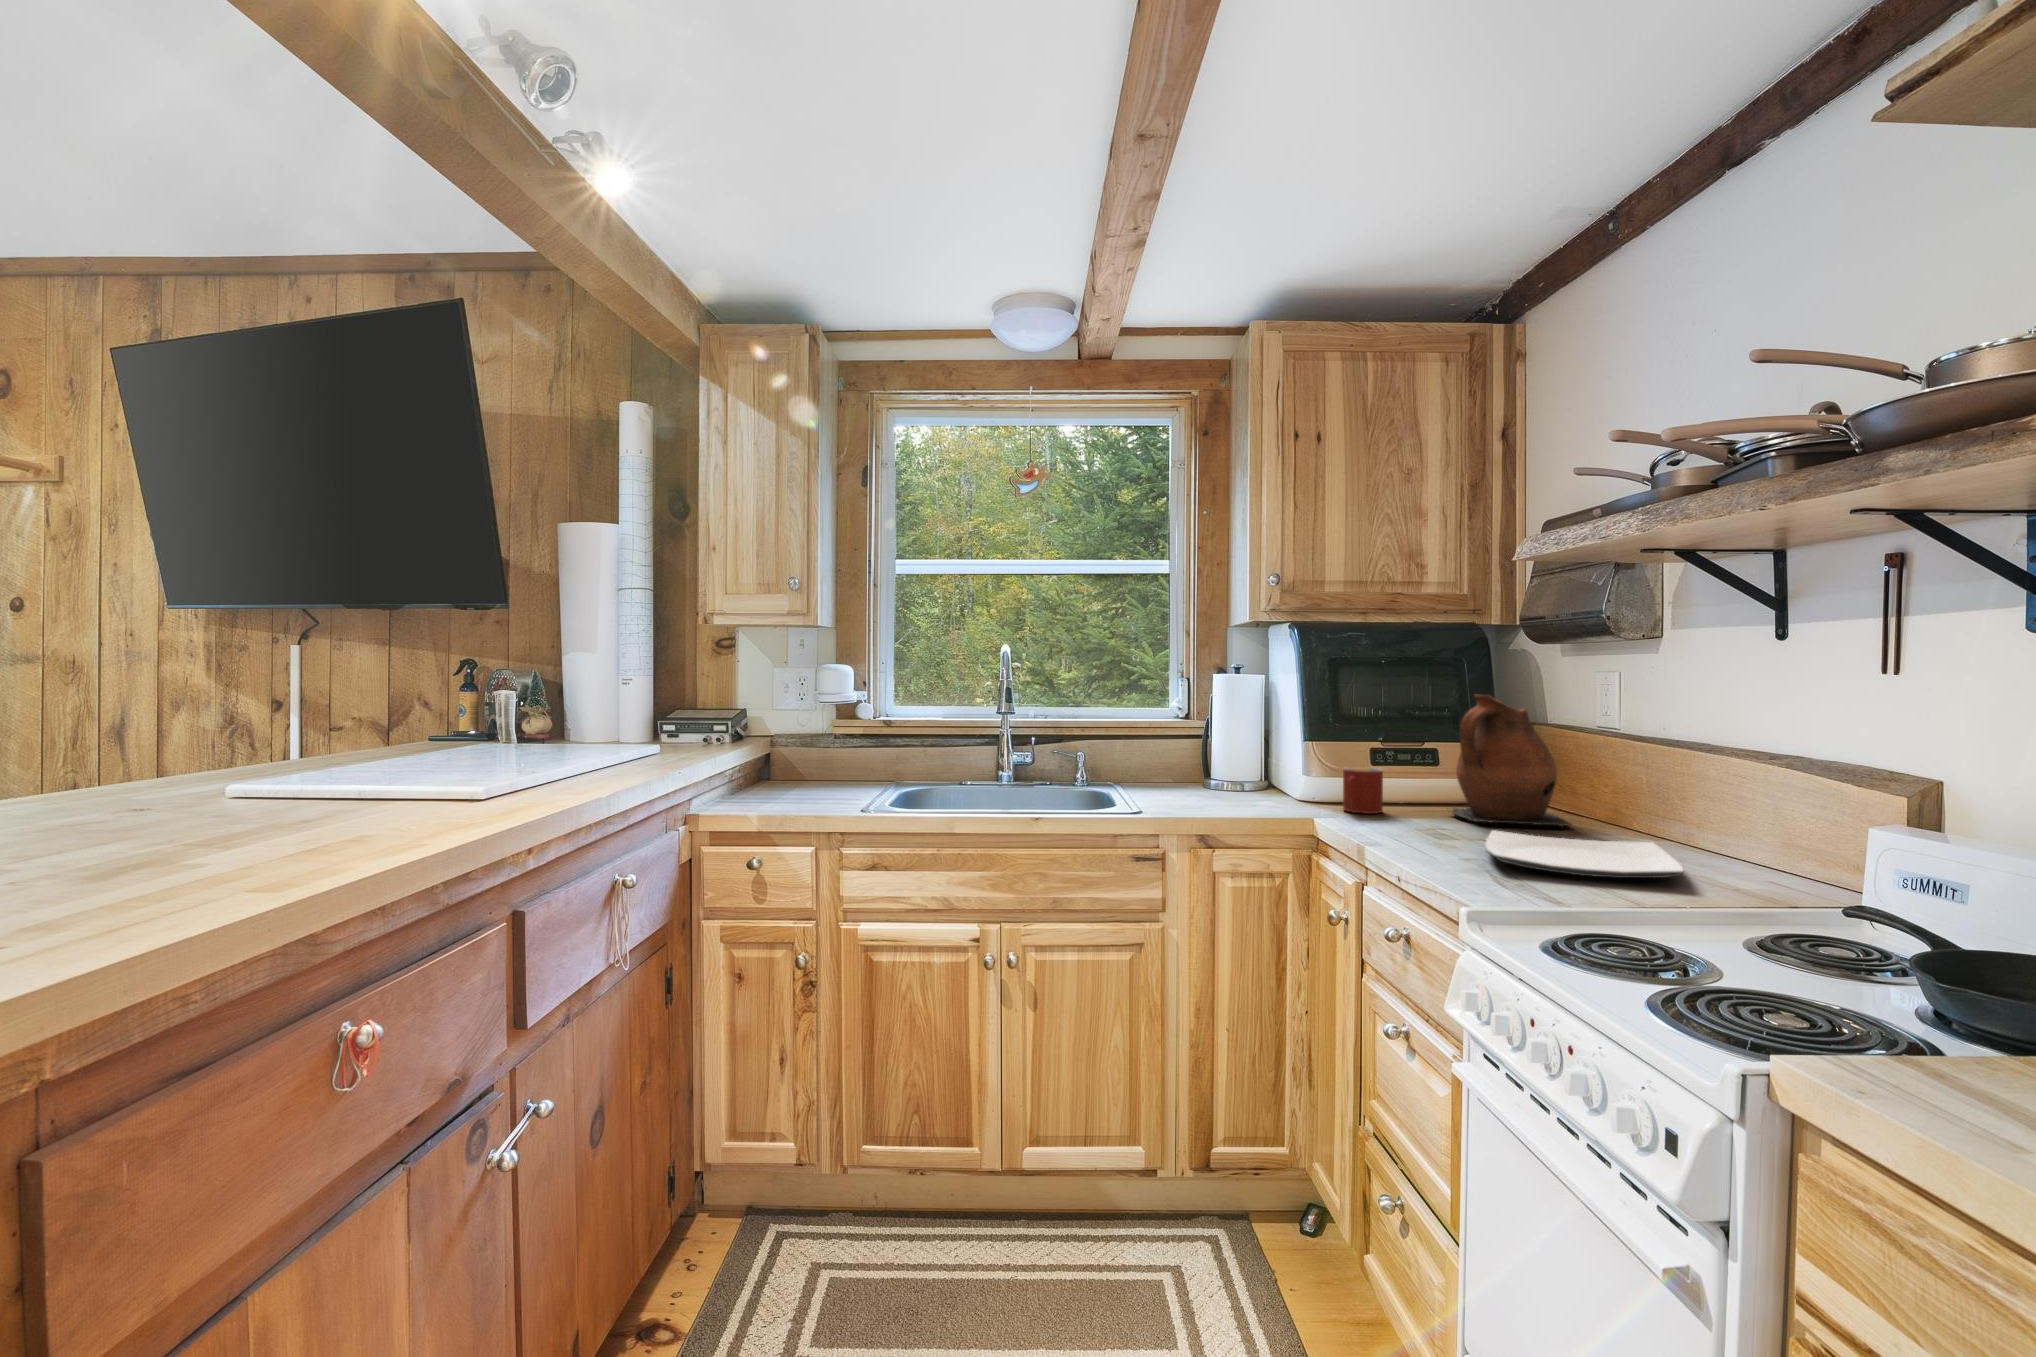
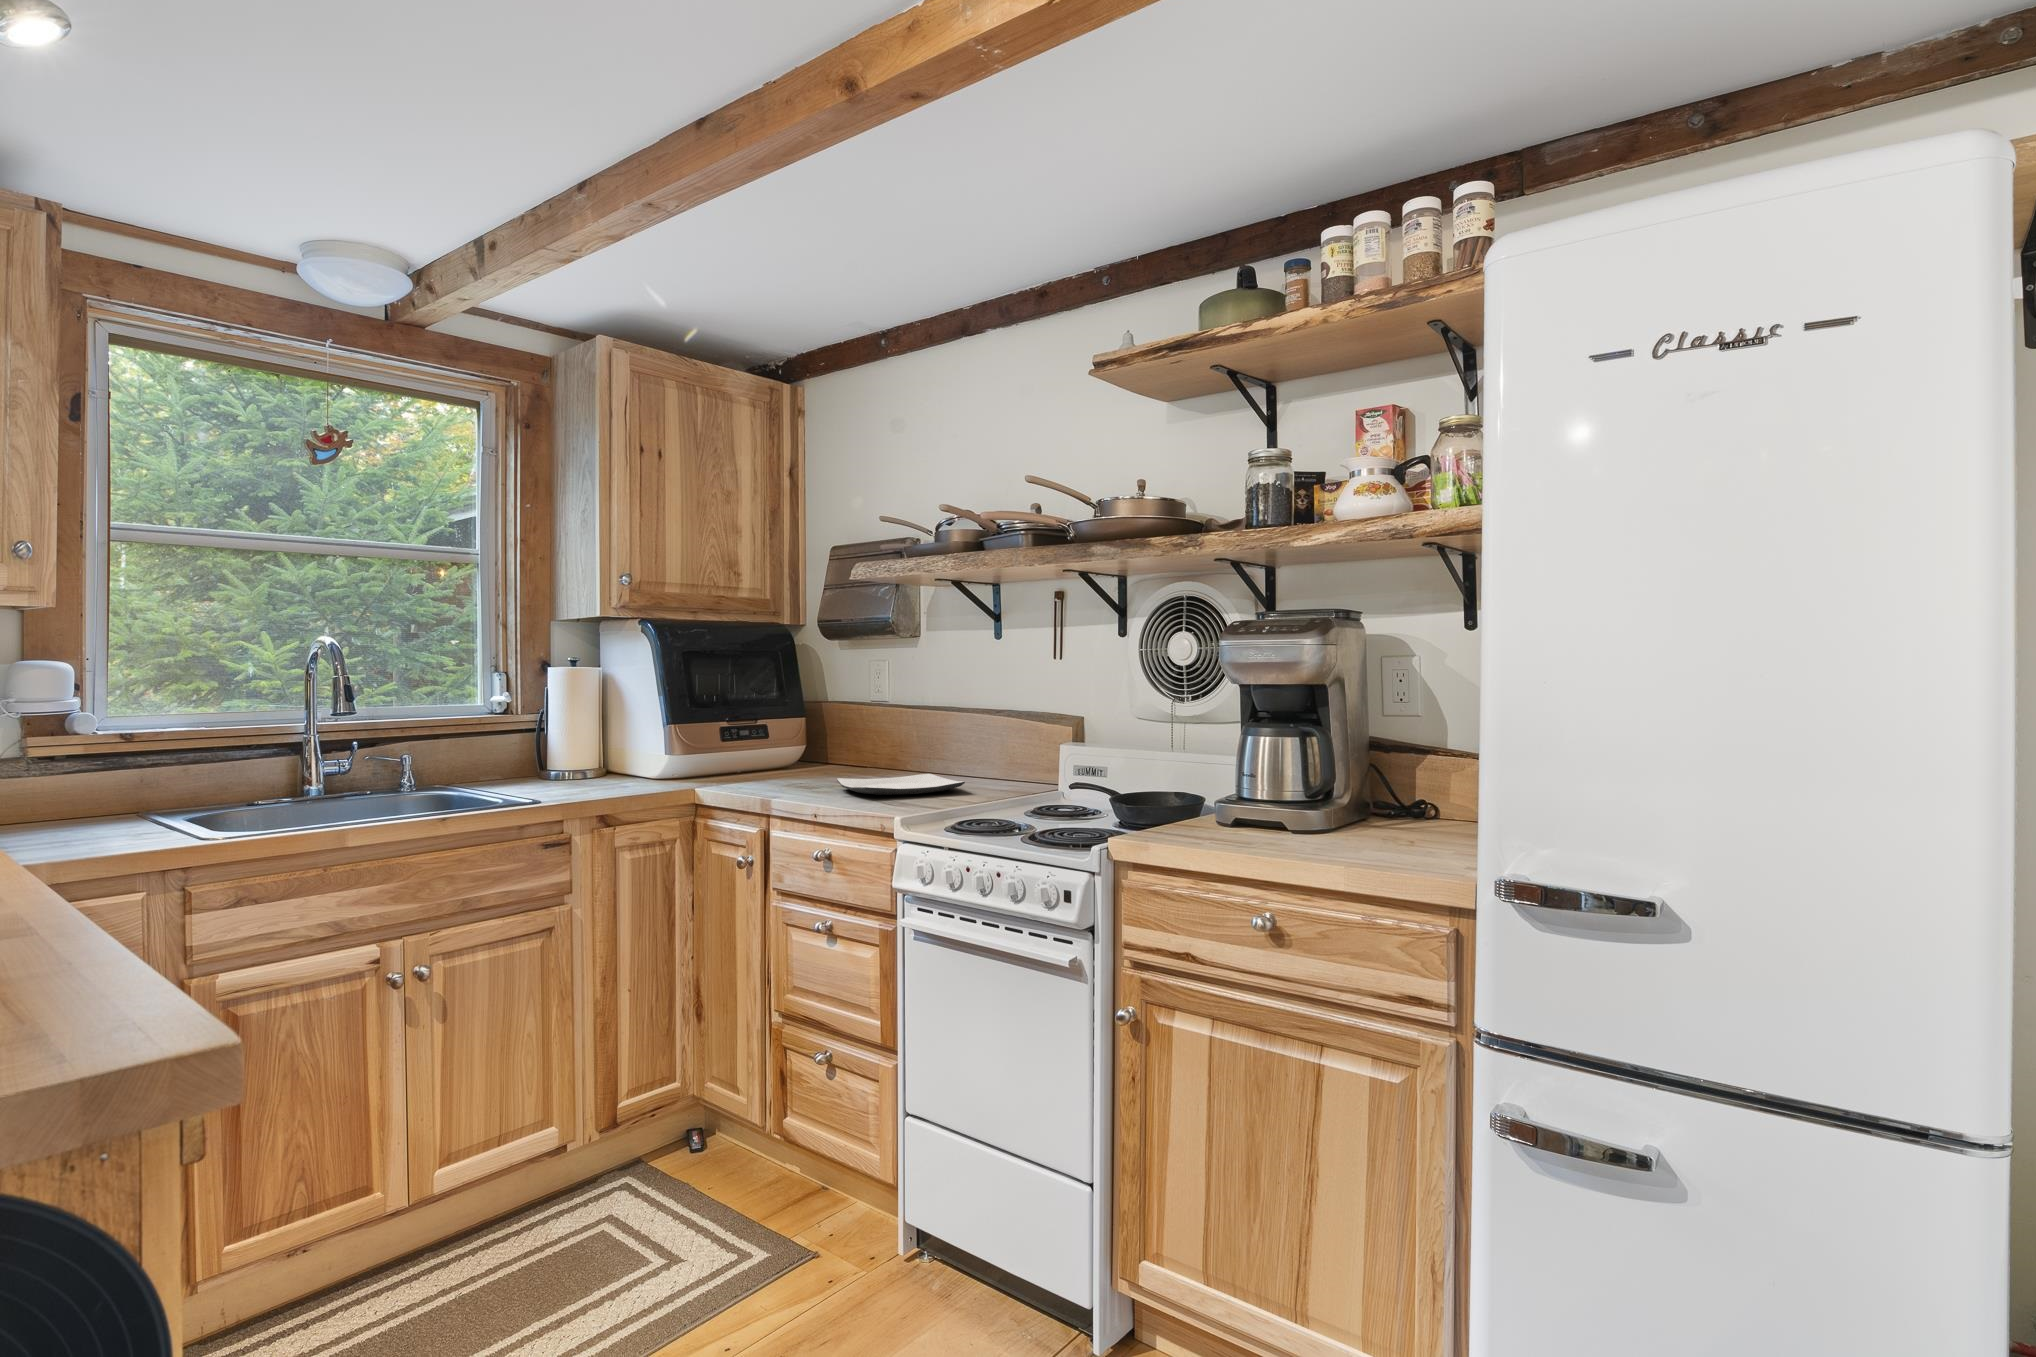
ceramic pitcher: present [1447,695,1571,827] -> none [775,680,867,779]
mug: present [1343,768,1383,814] -> none [698,746,731,785]

